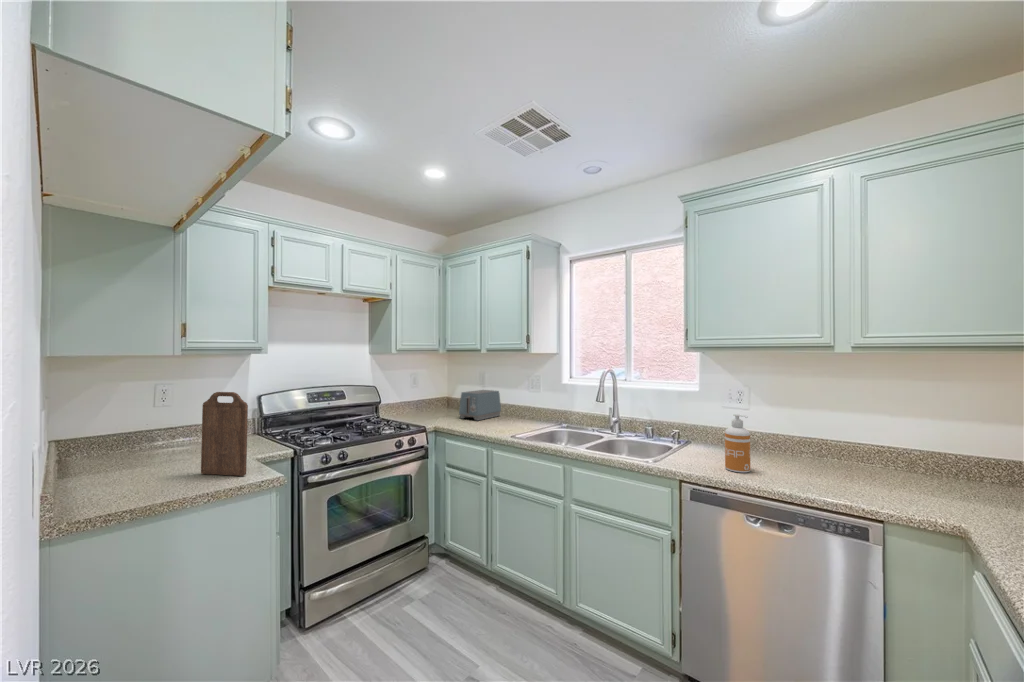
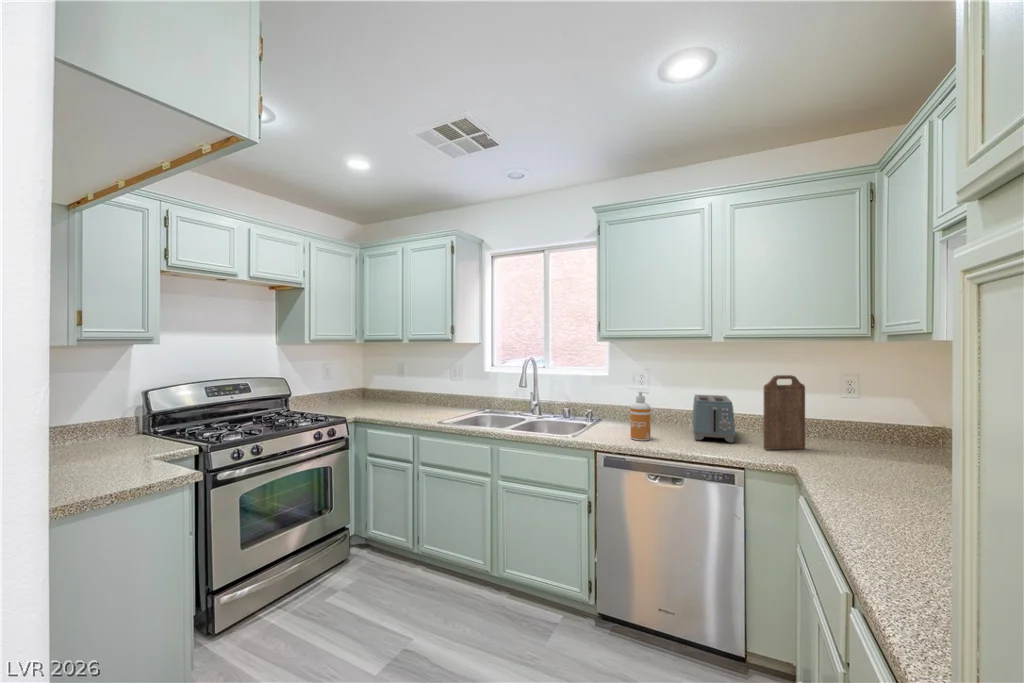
toaster: present [459,390,501,420] -> present [692,395,735,443]
cutting board: present [201,392,248,476] -> present [764,375,805,450]

